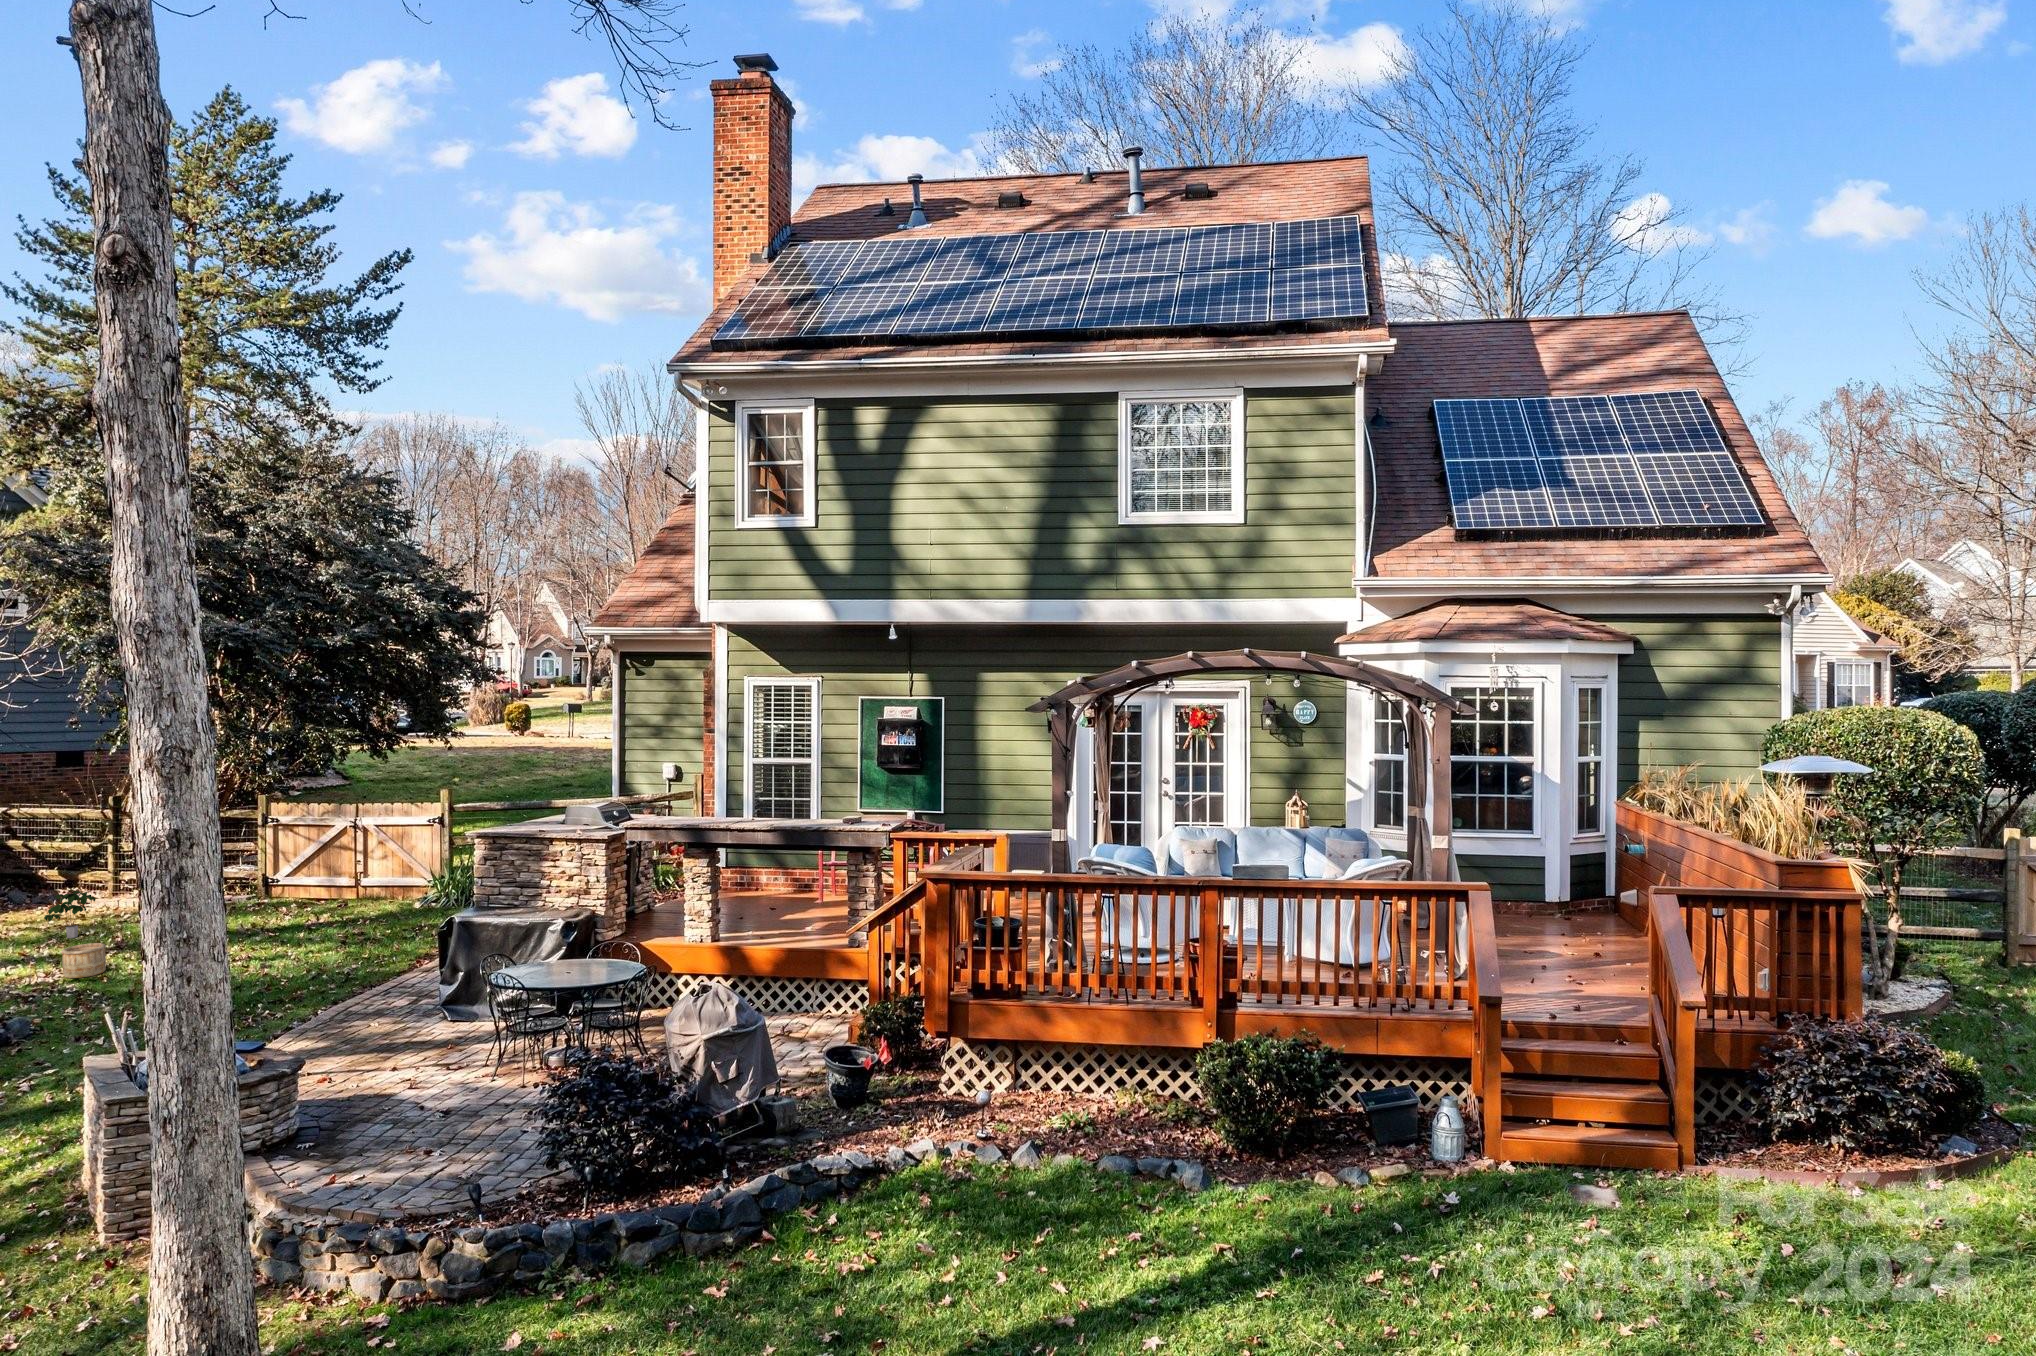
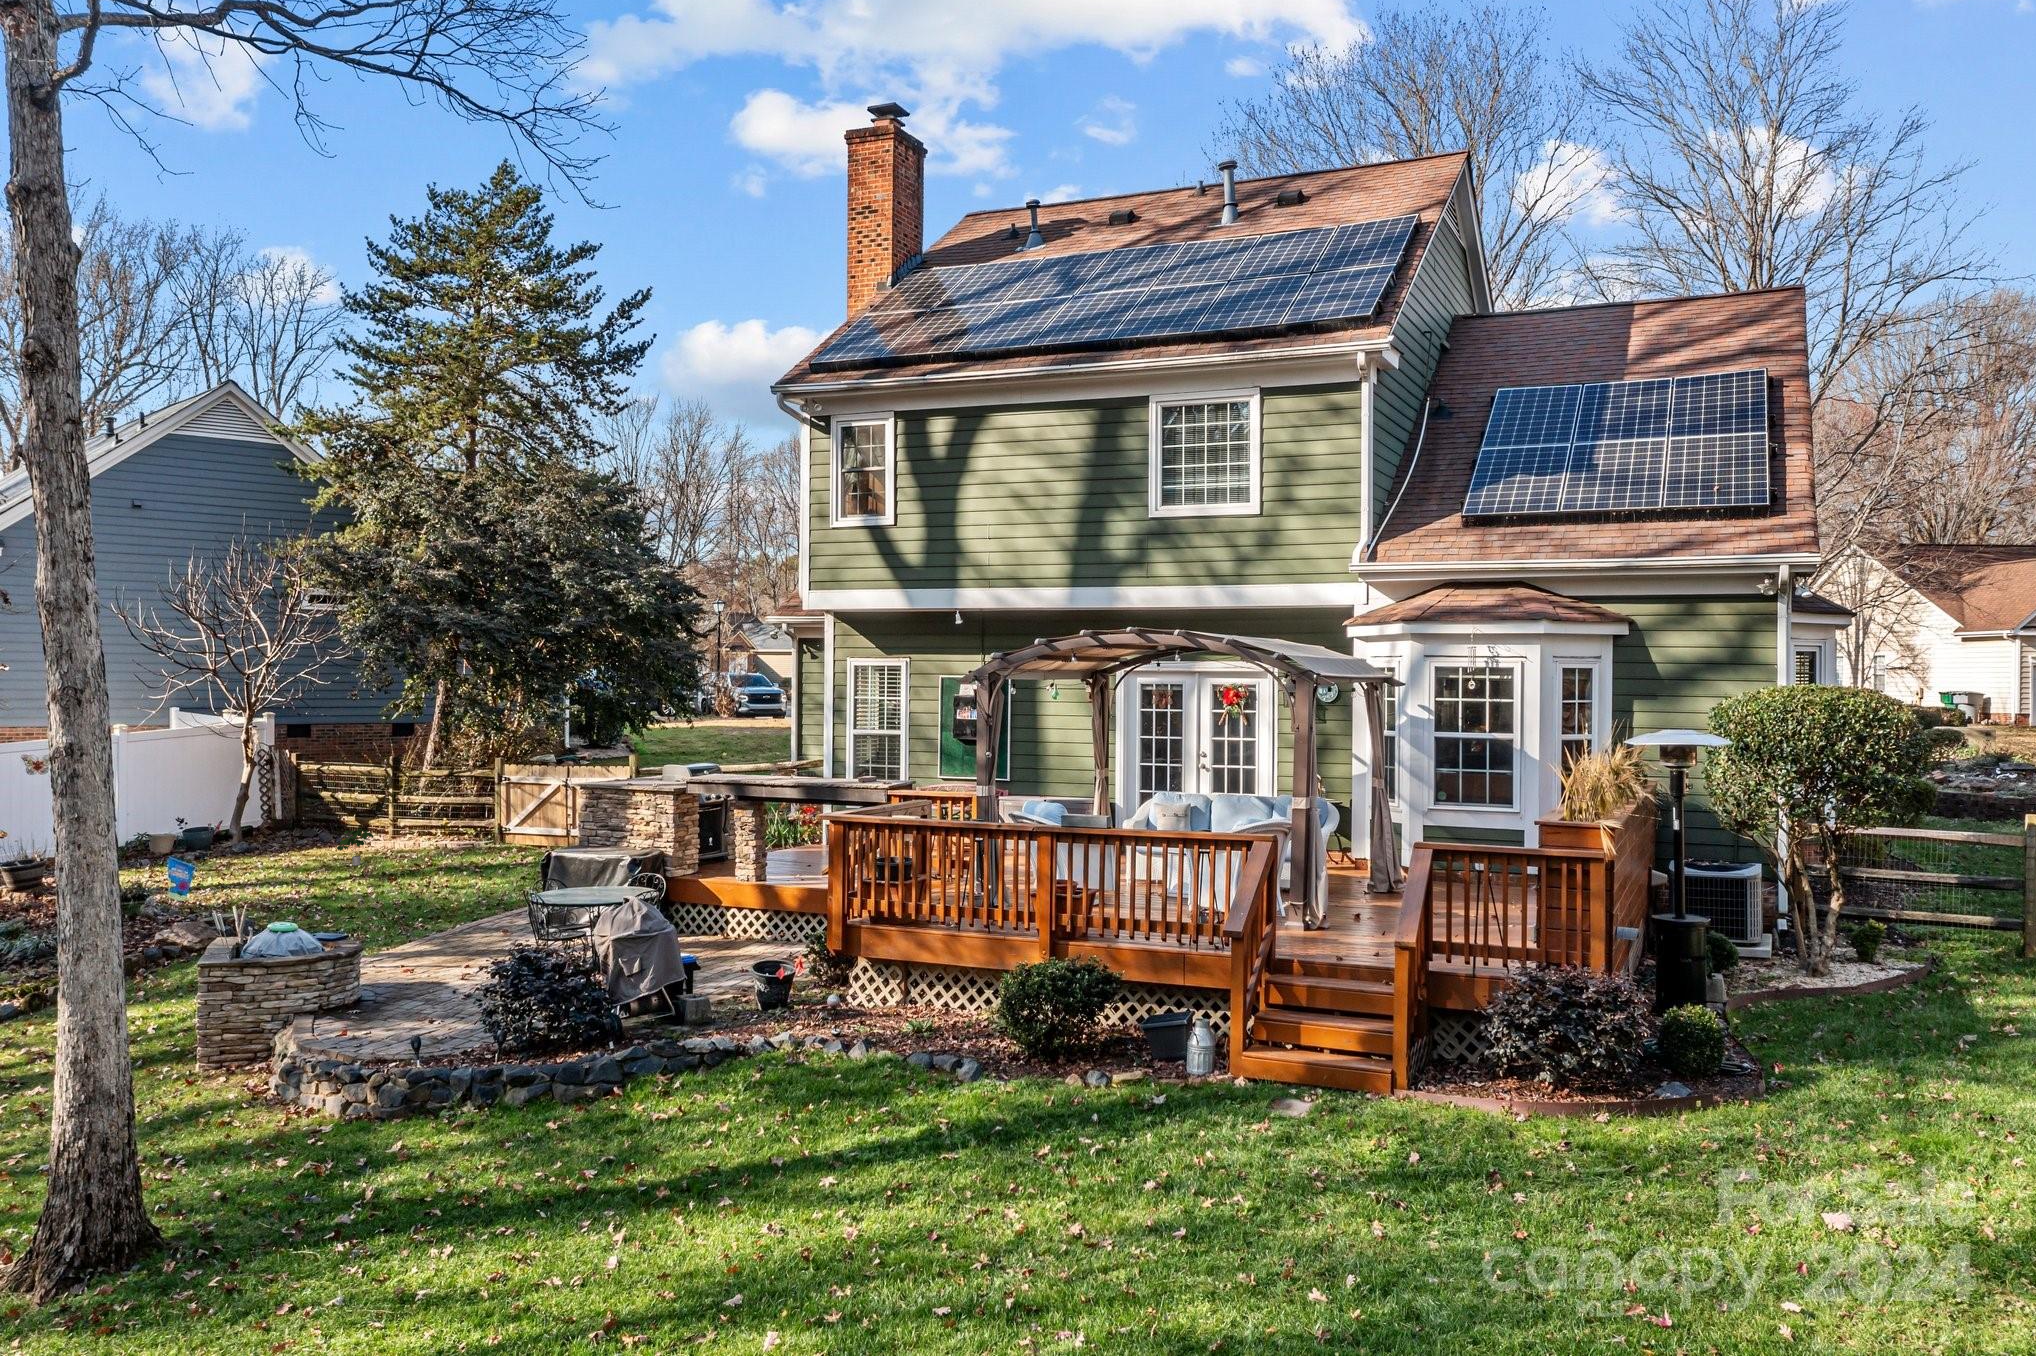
wooden bucket: present [61,943,106,978] -> none [332,866,364,891]

